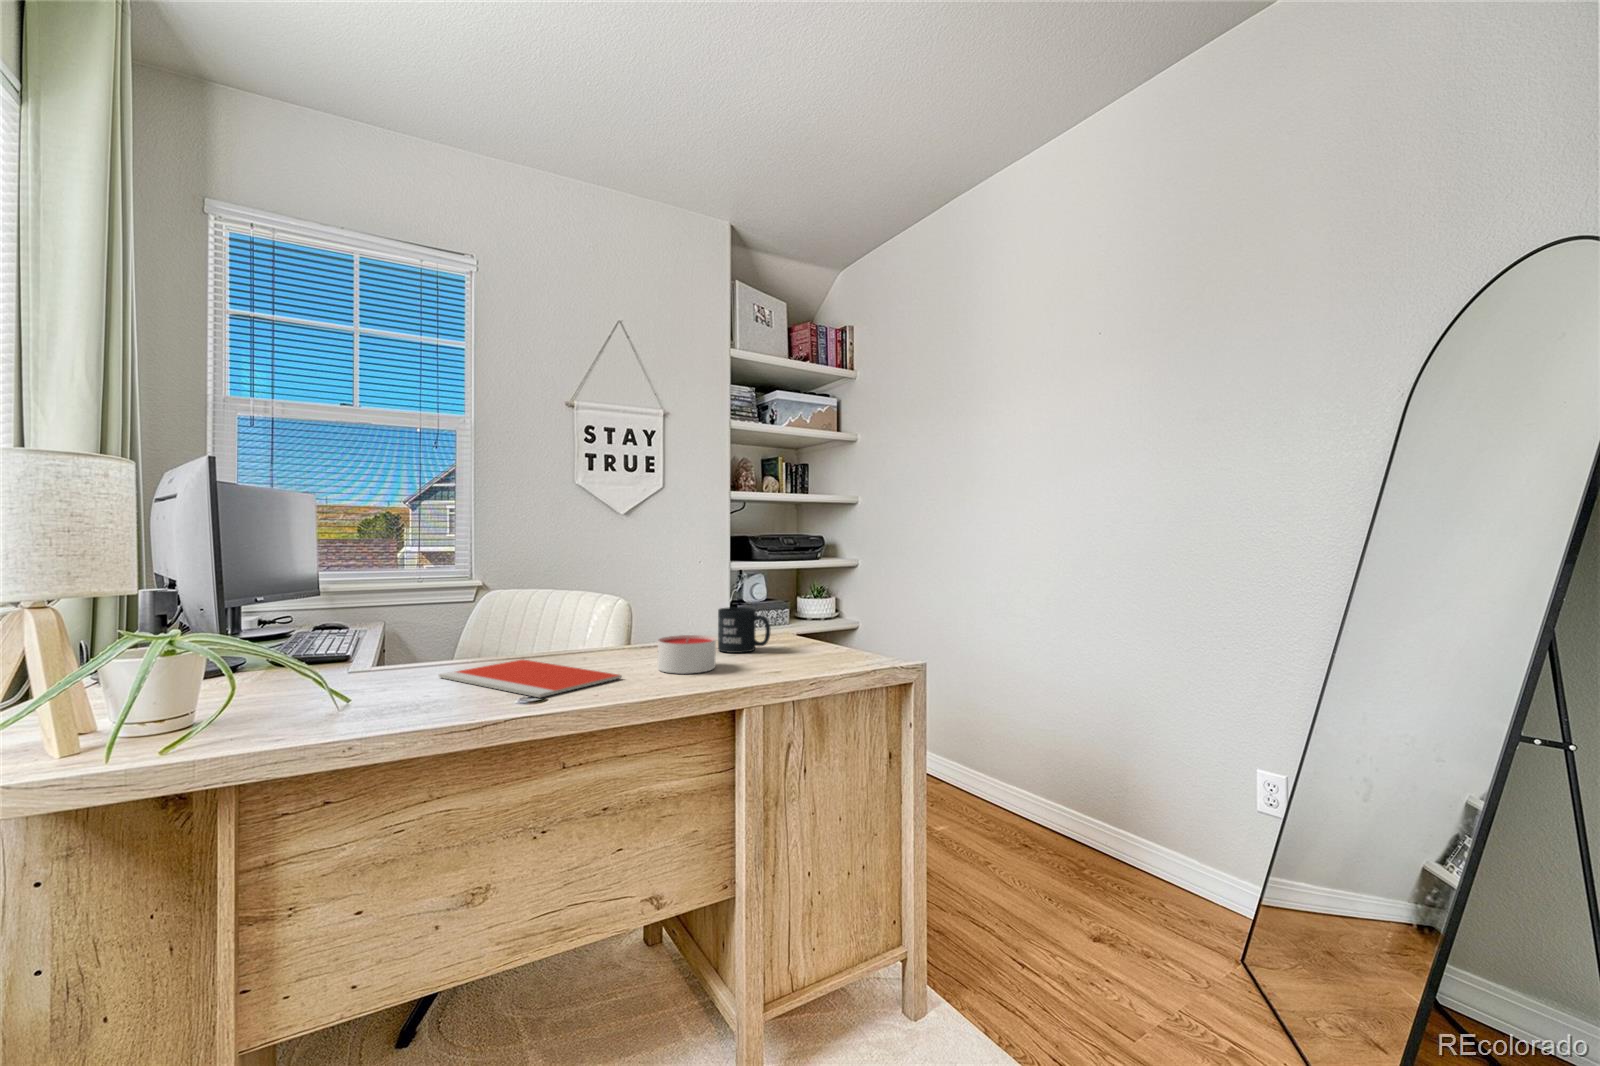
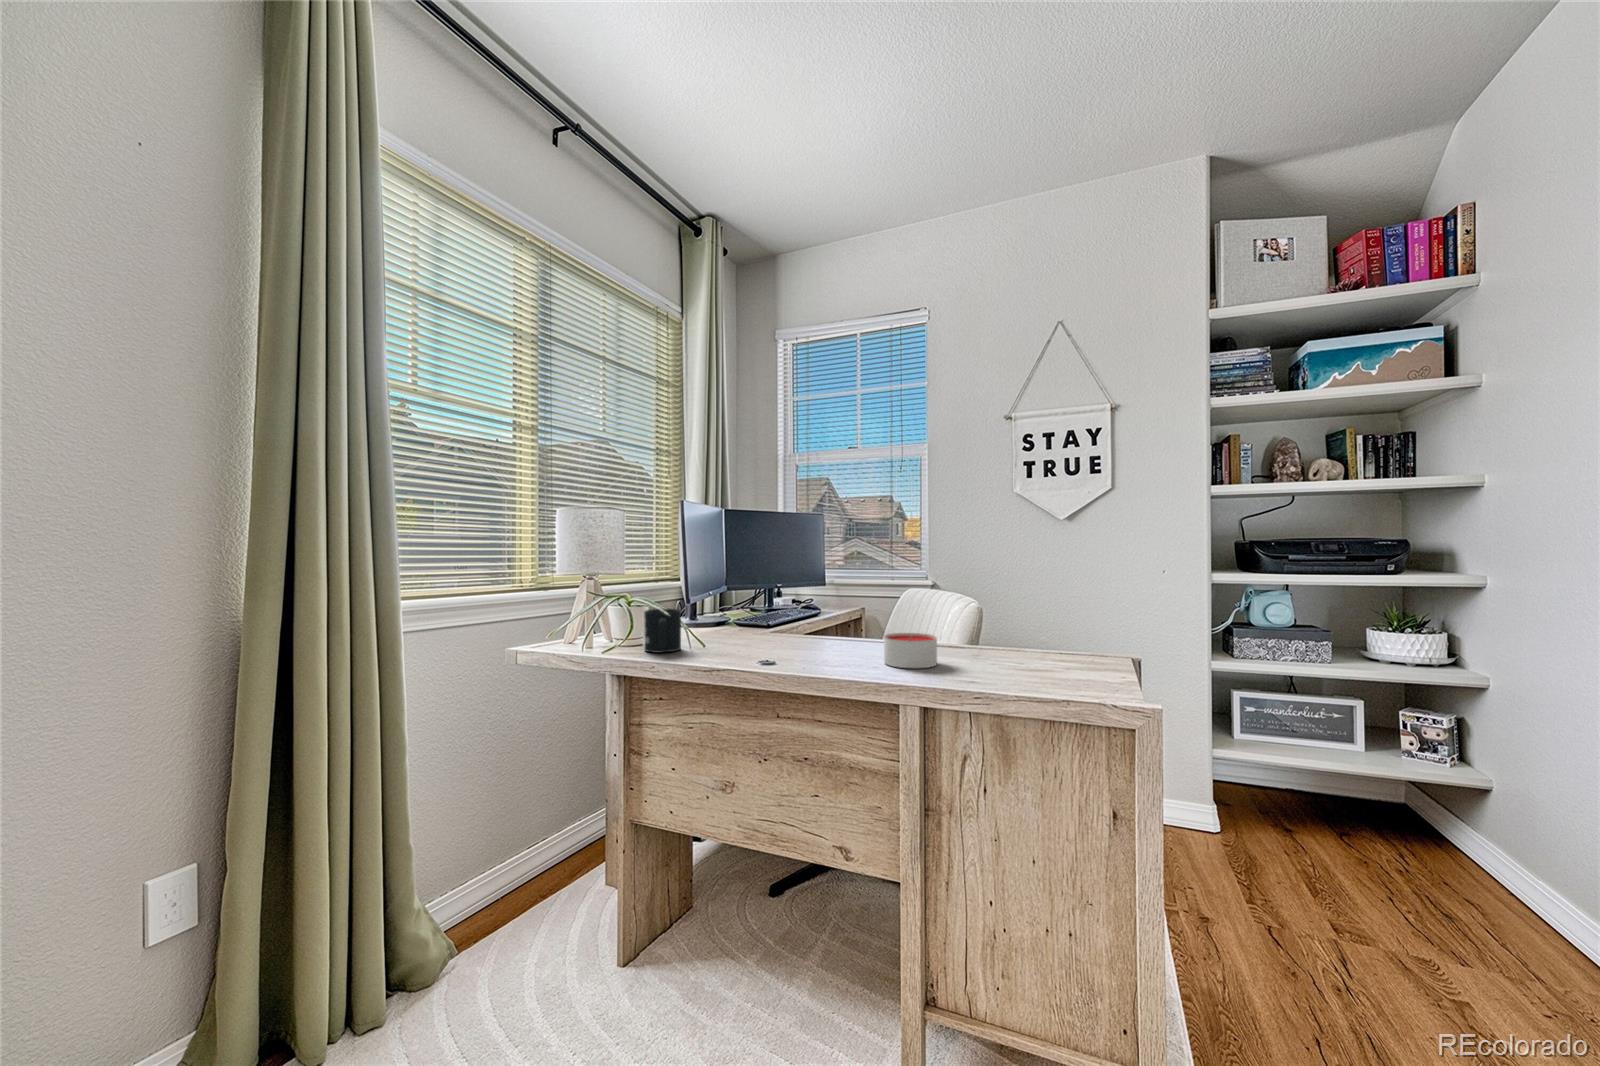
mug: present [718,607,770,653] -> present [644,609,681,653]
notebook: present [439,659,622,698] -> none [763,637,844,662]

